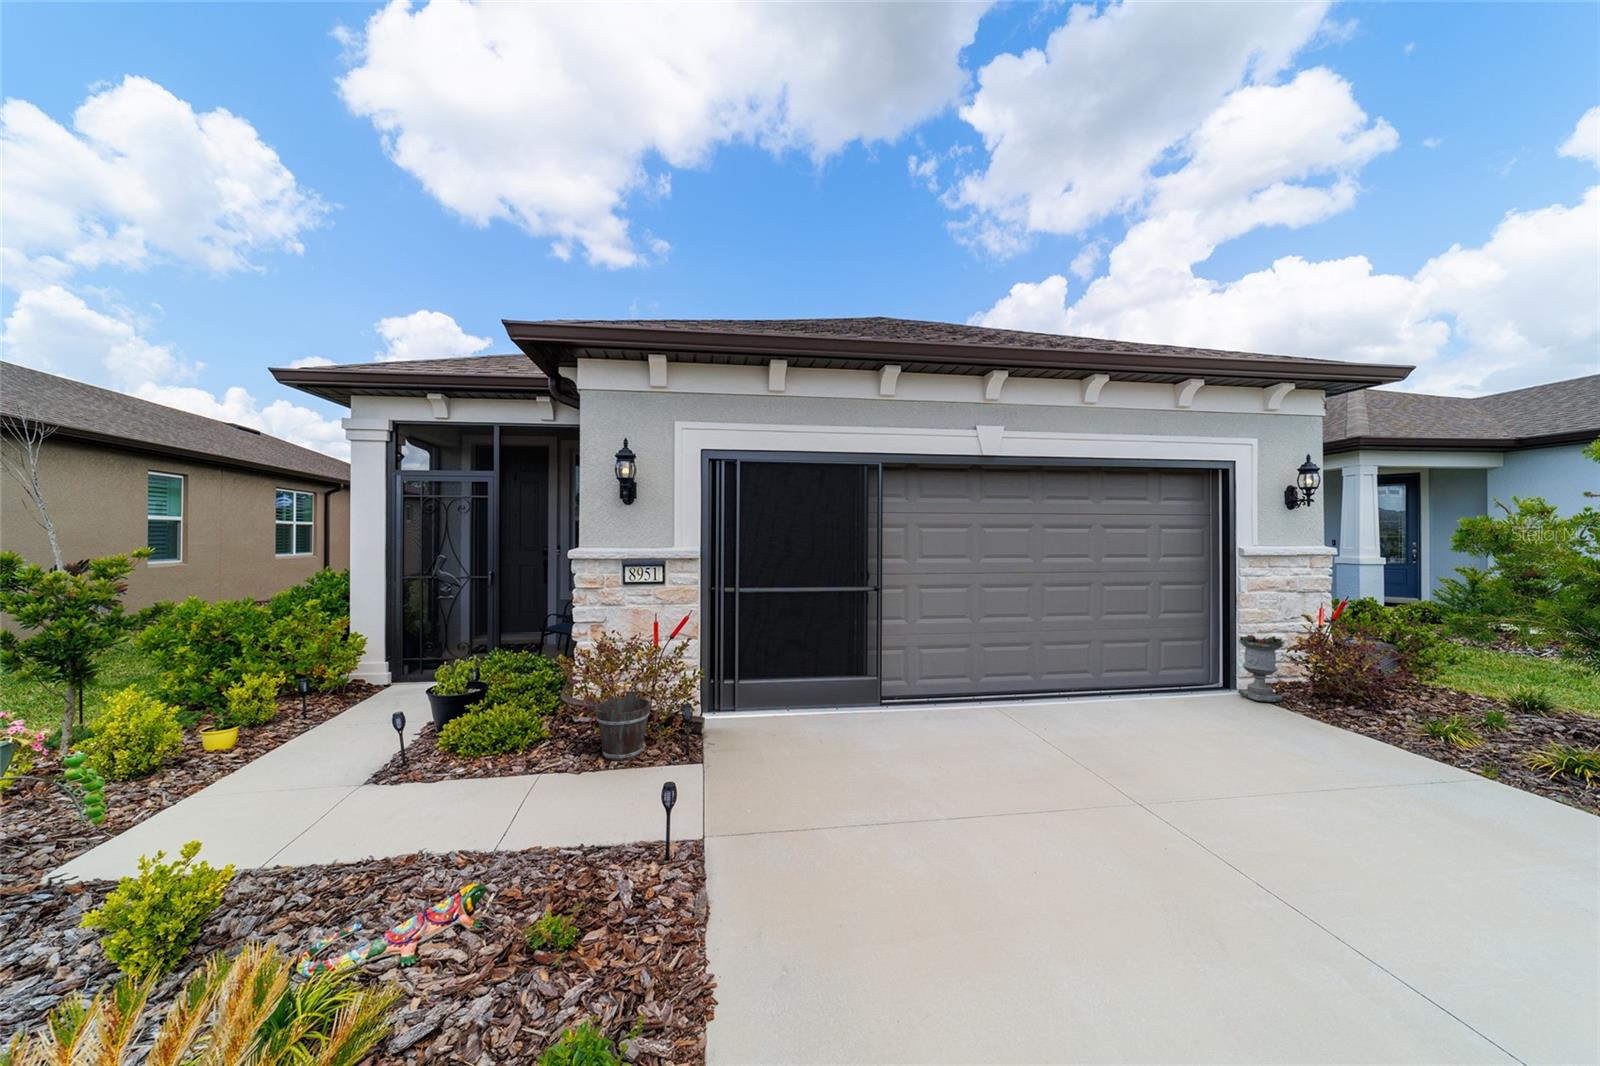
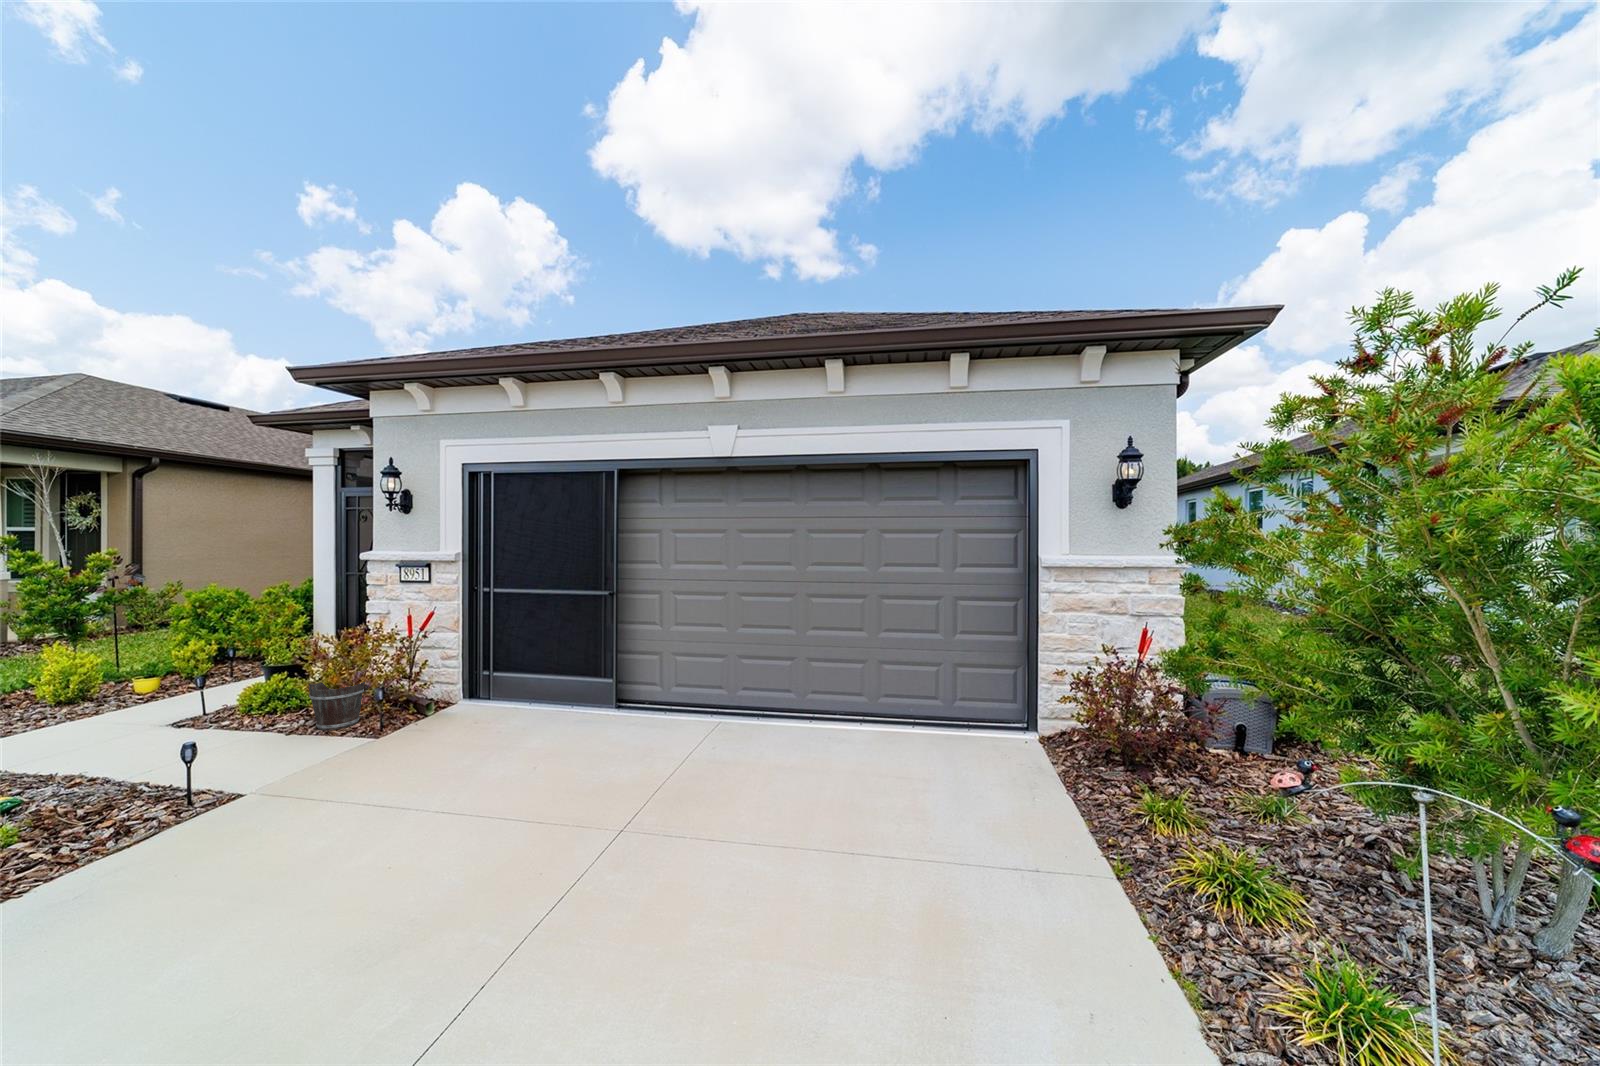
planter: present [1238,635,1285,702] -> none [1027,664,1077,753]

